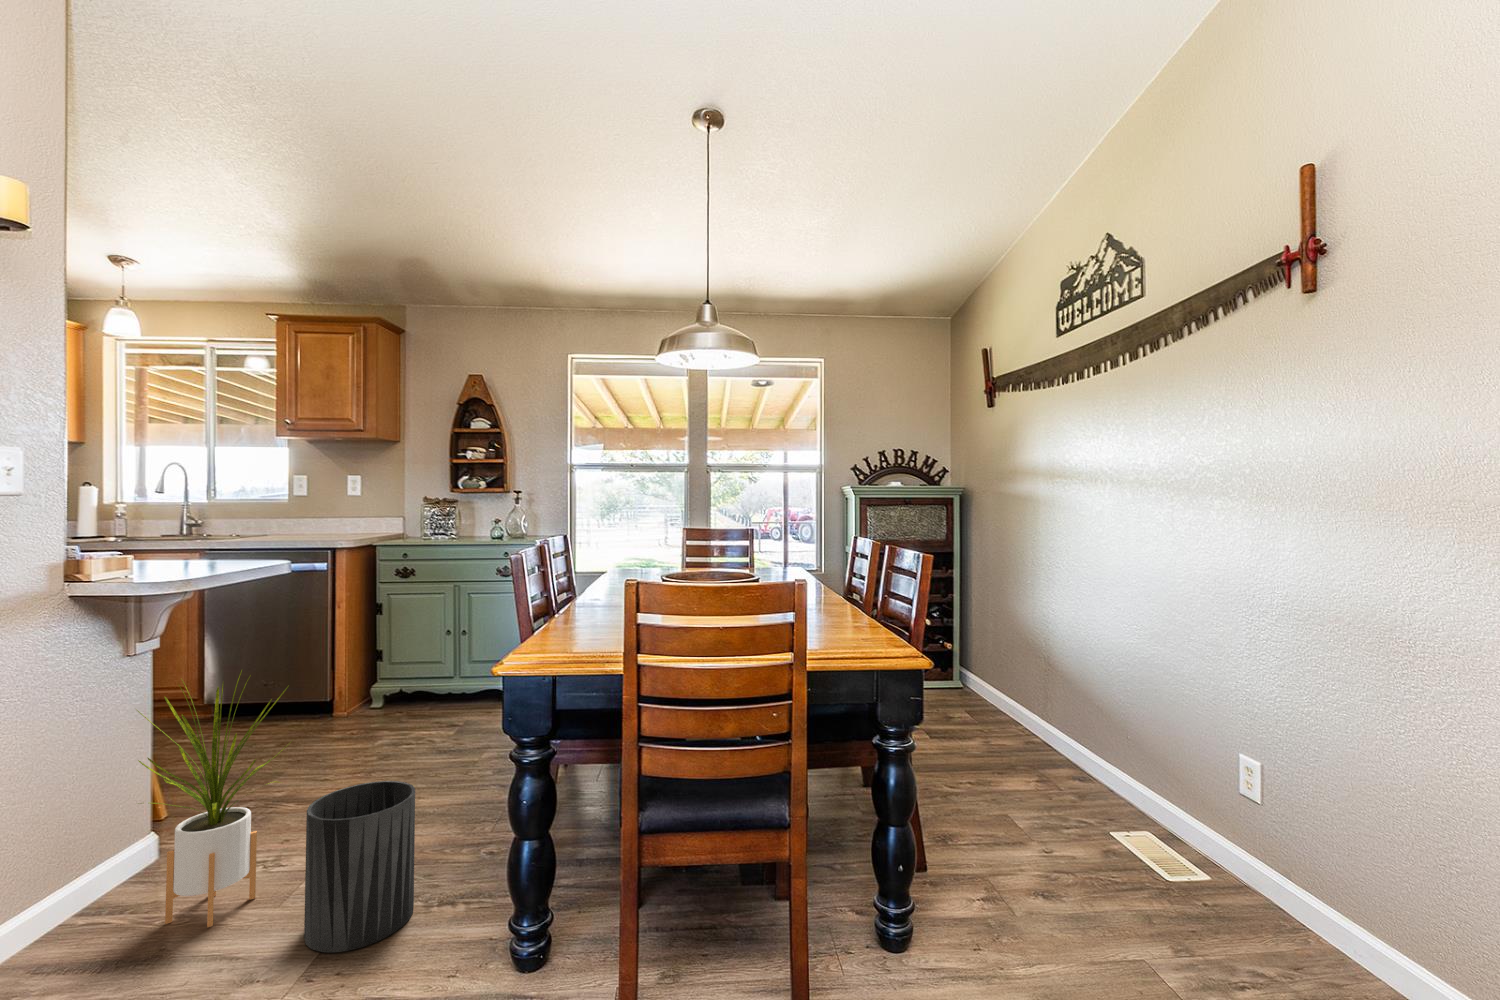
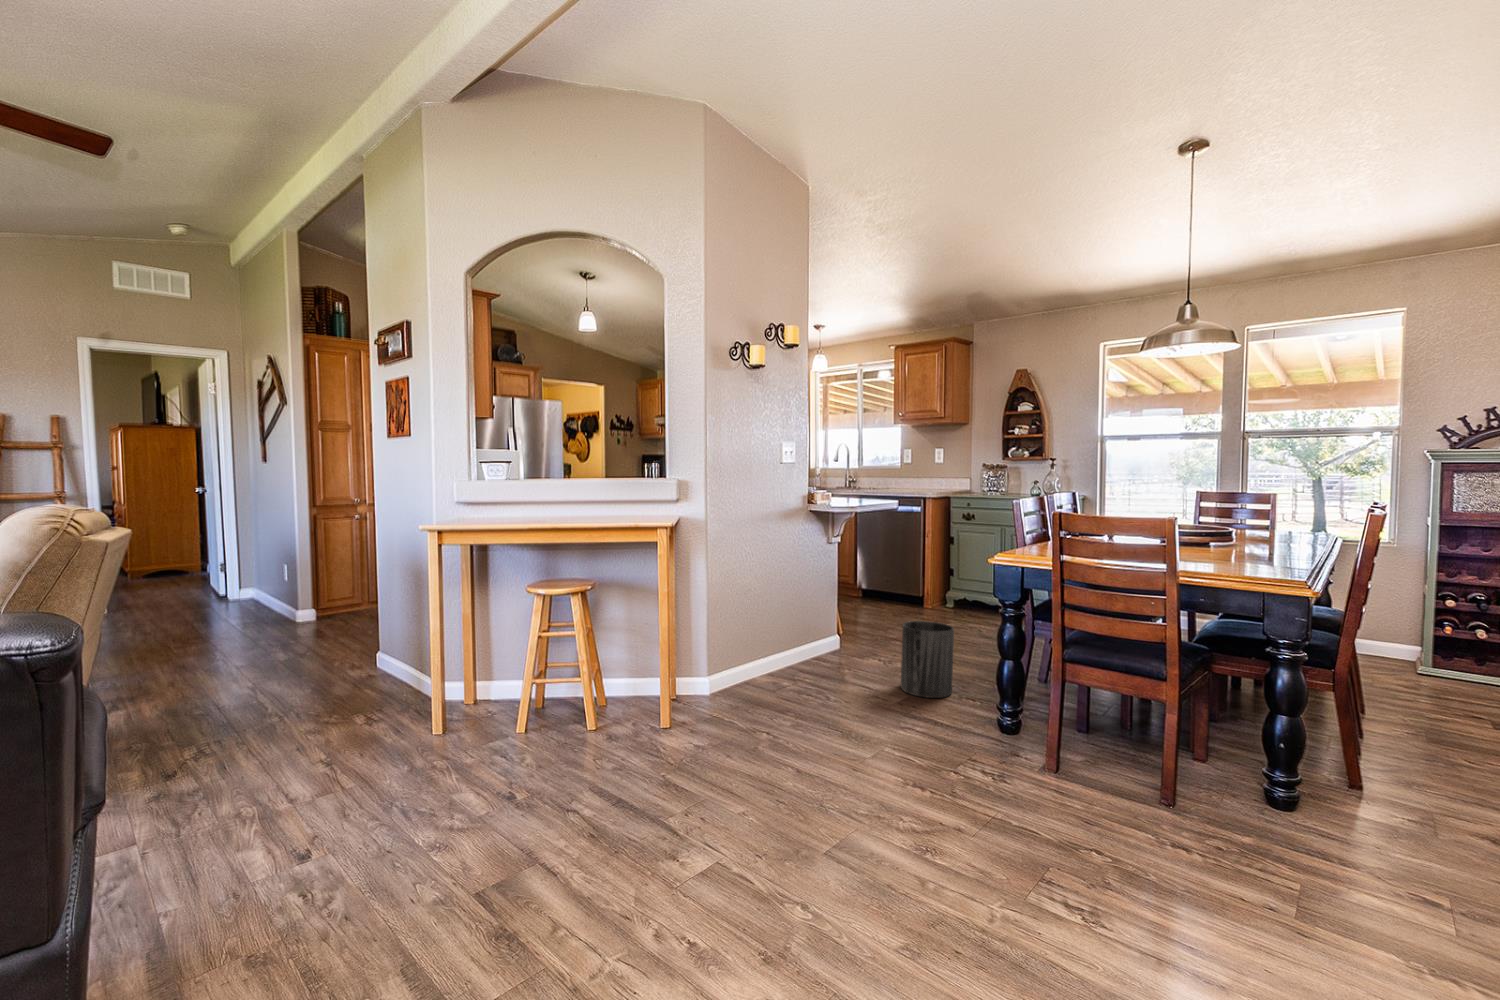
house plant: present [137,671,289,927] -> none [837,552,898,671]

